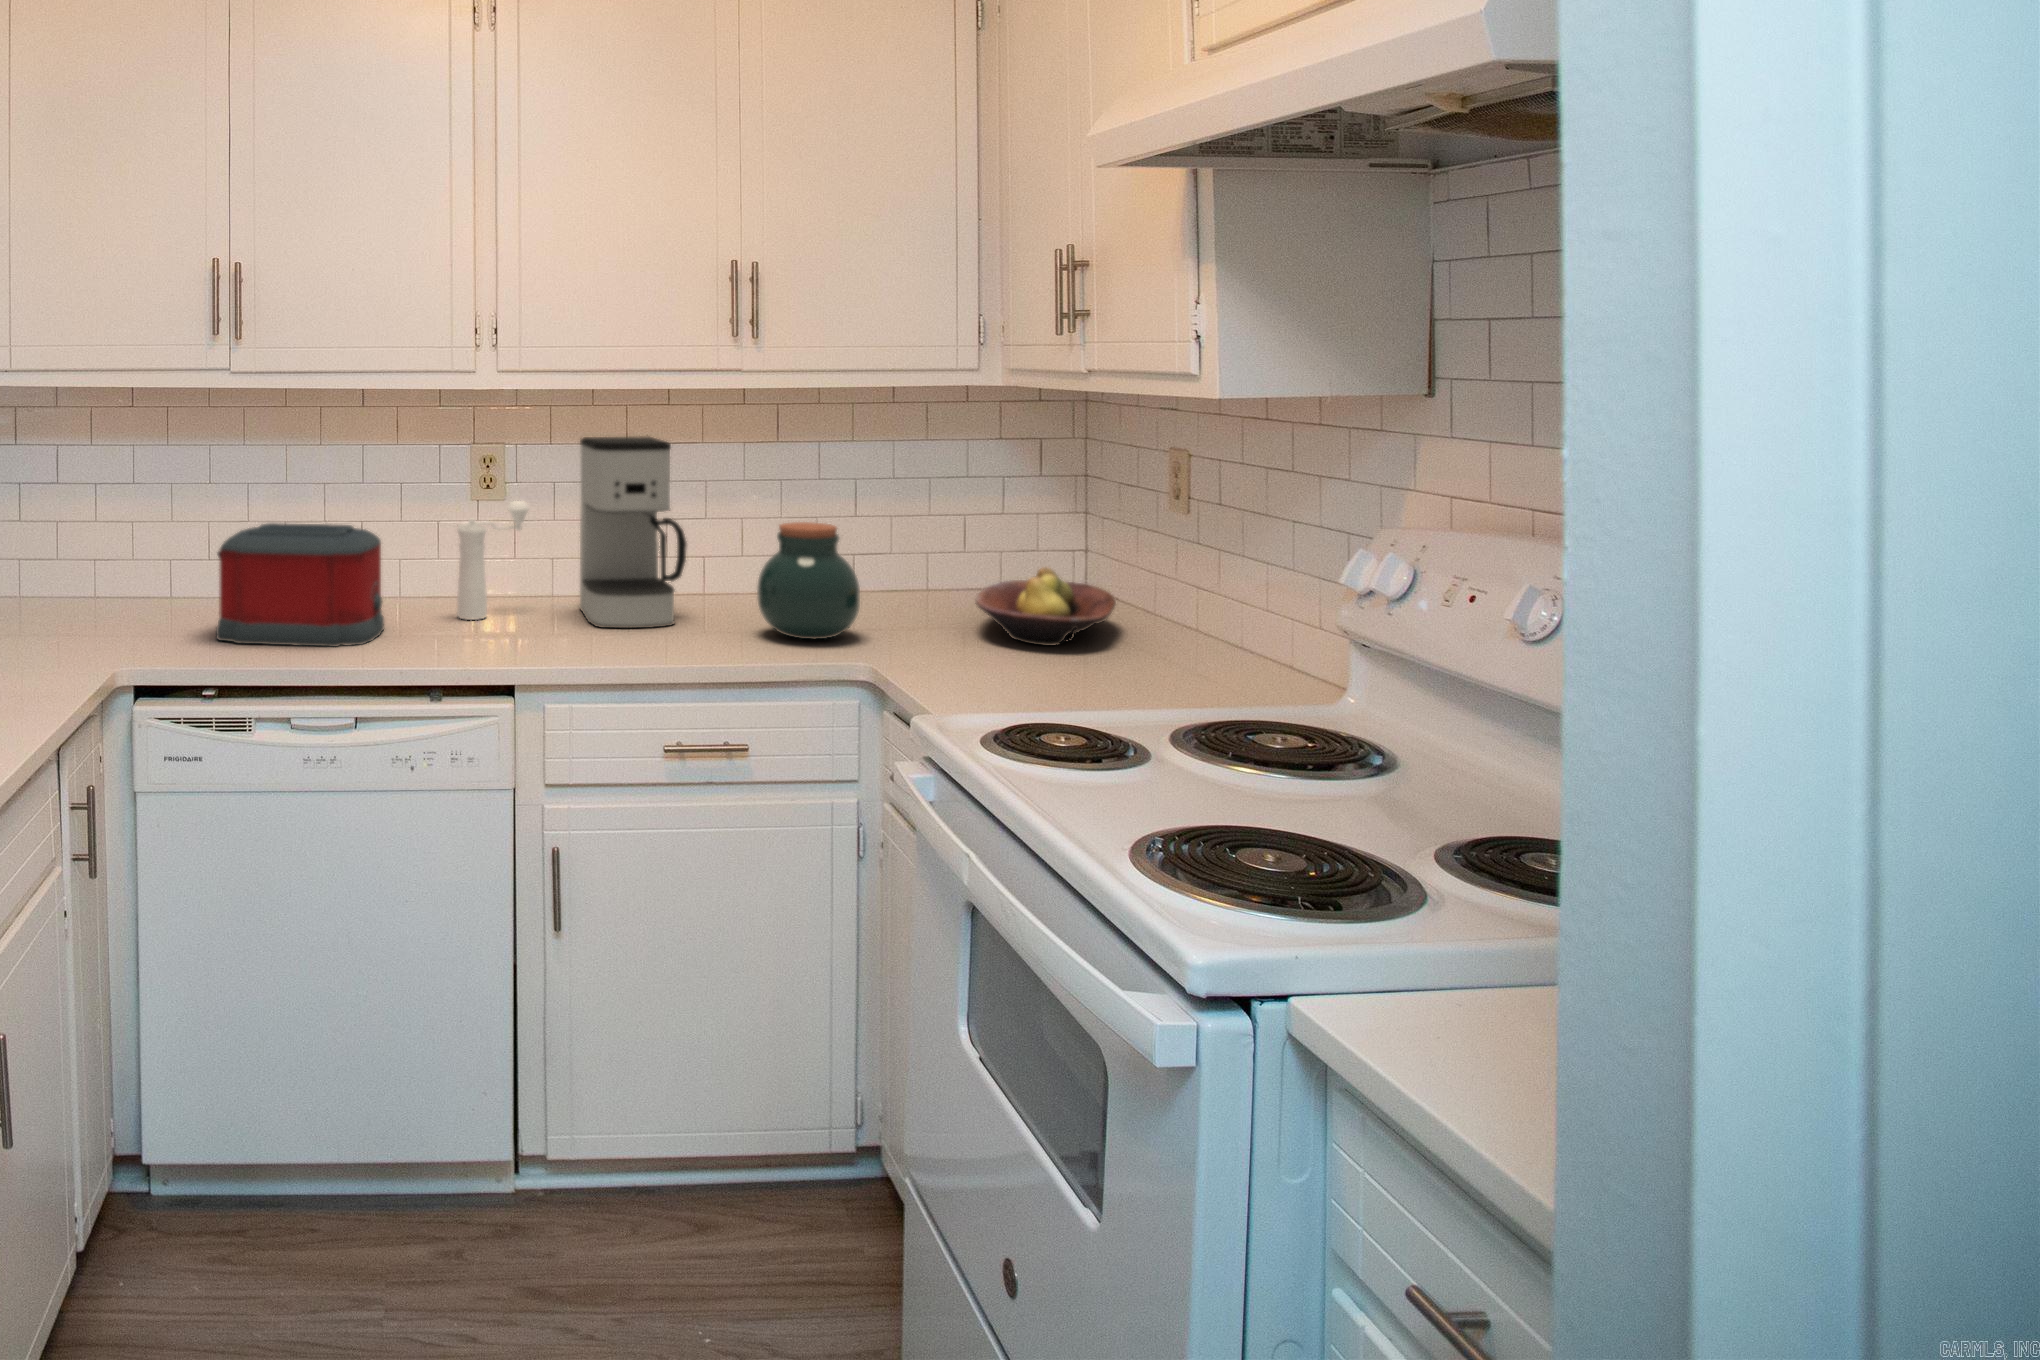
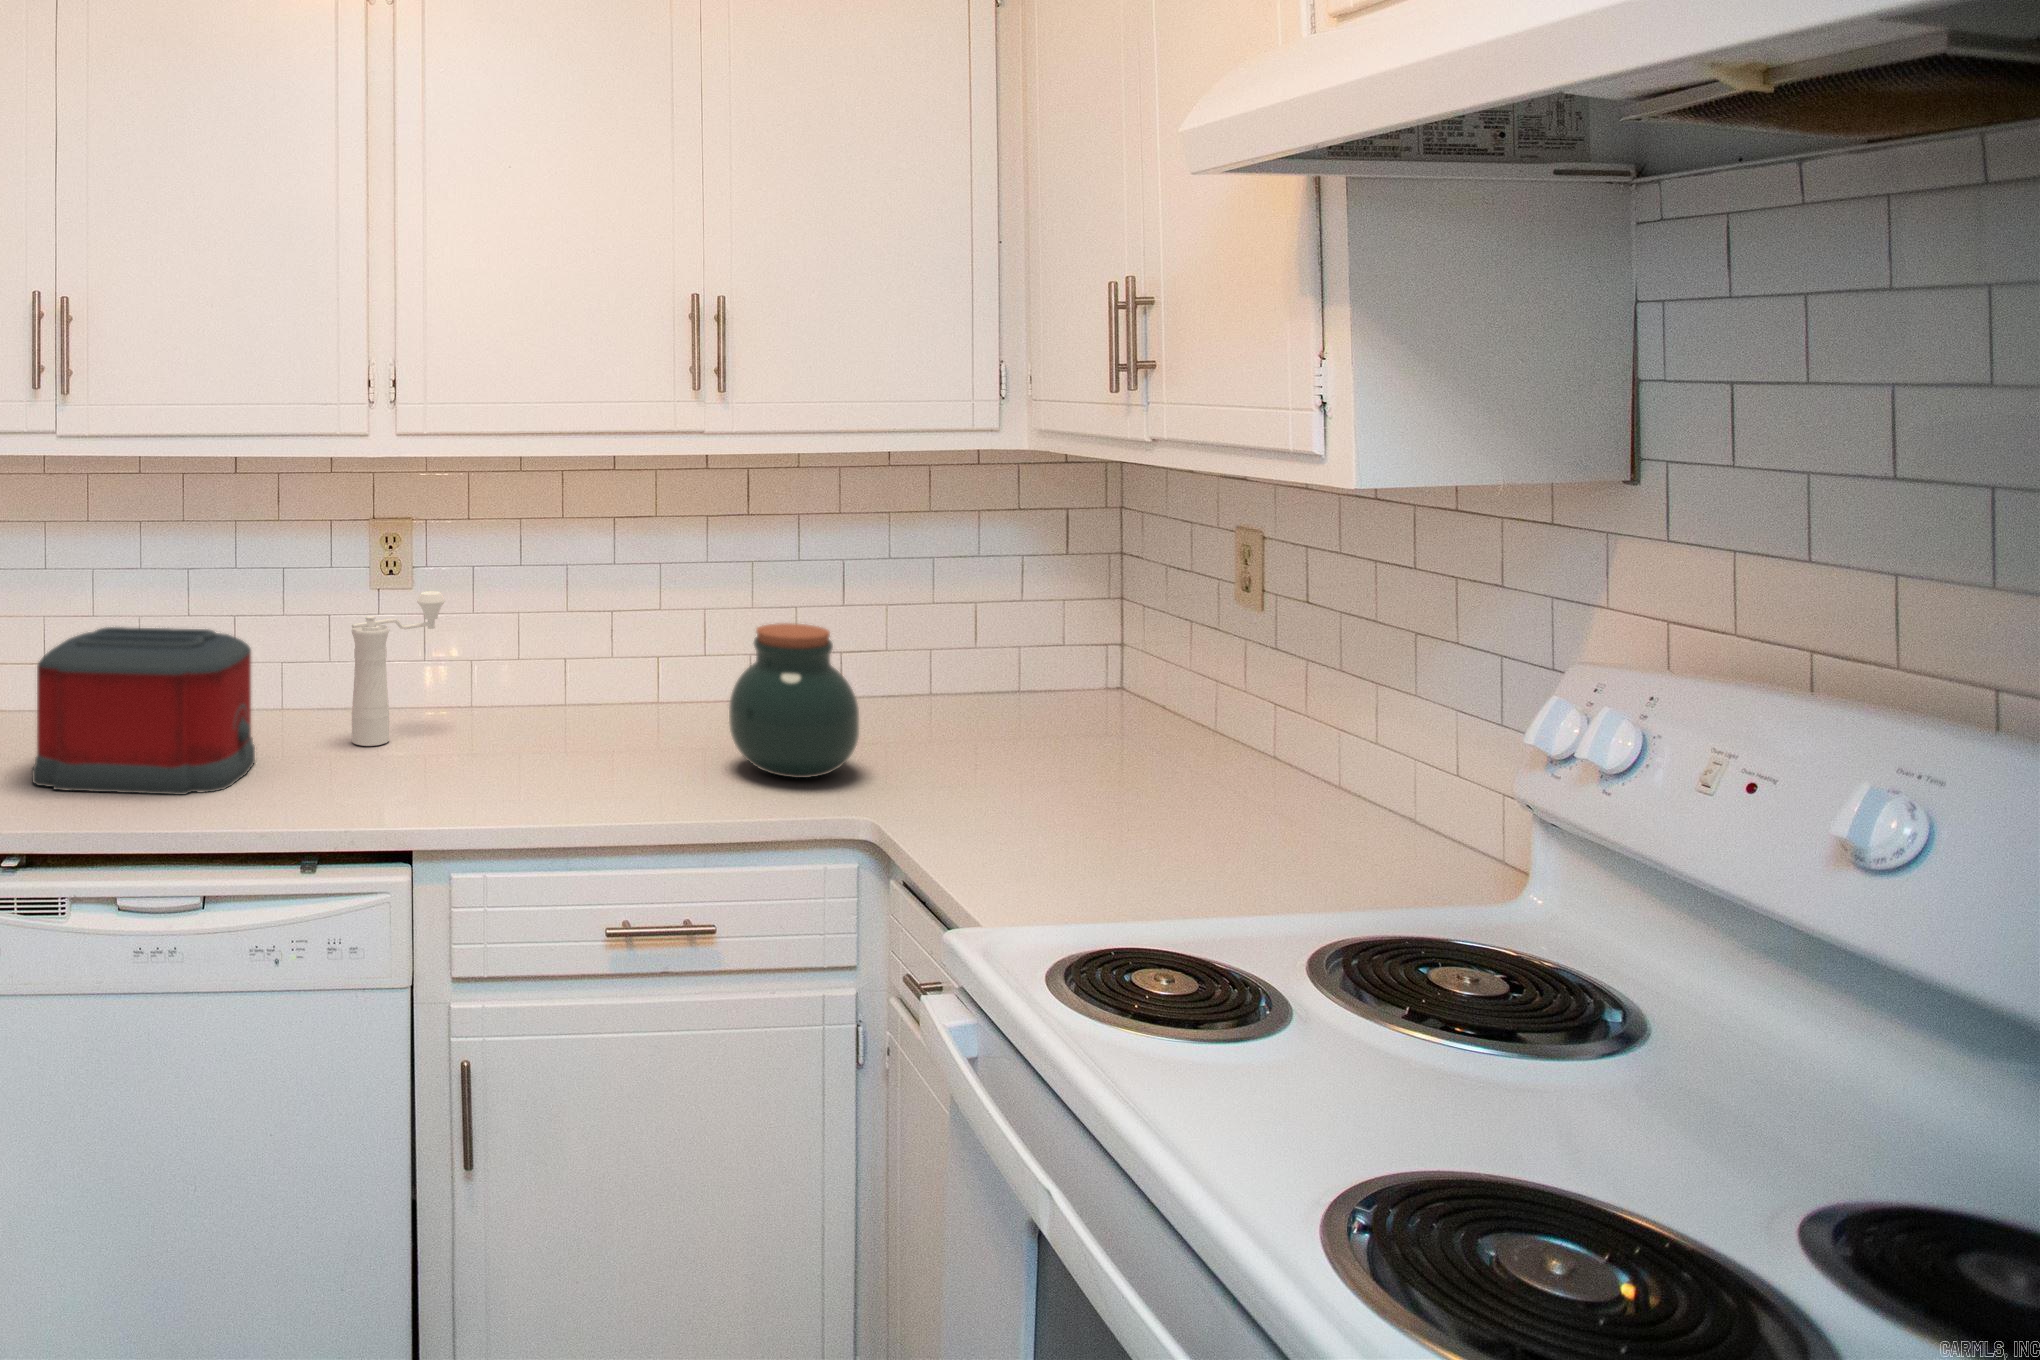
coffee maker: present [580,437,687,628] -> none [507,509,640,759]
fruit bowl: present [975,568,1116,646] -> none [1003,677,1179,786]

